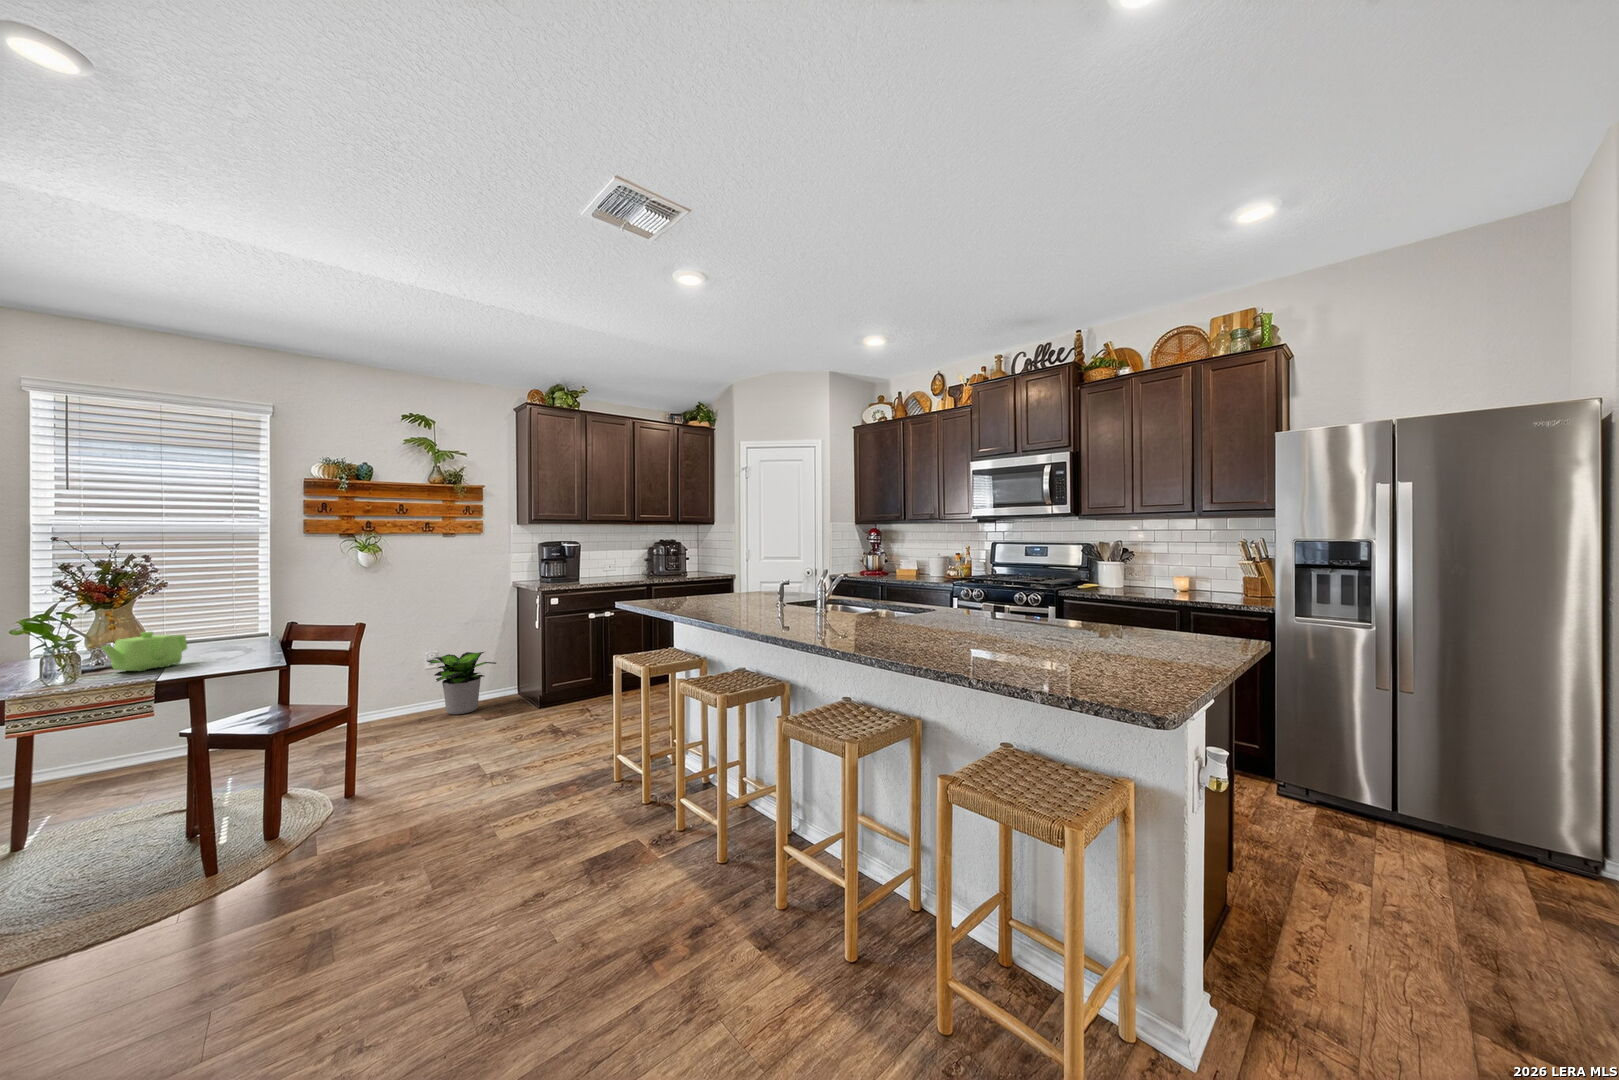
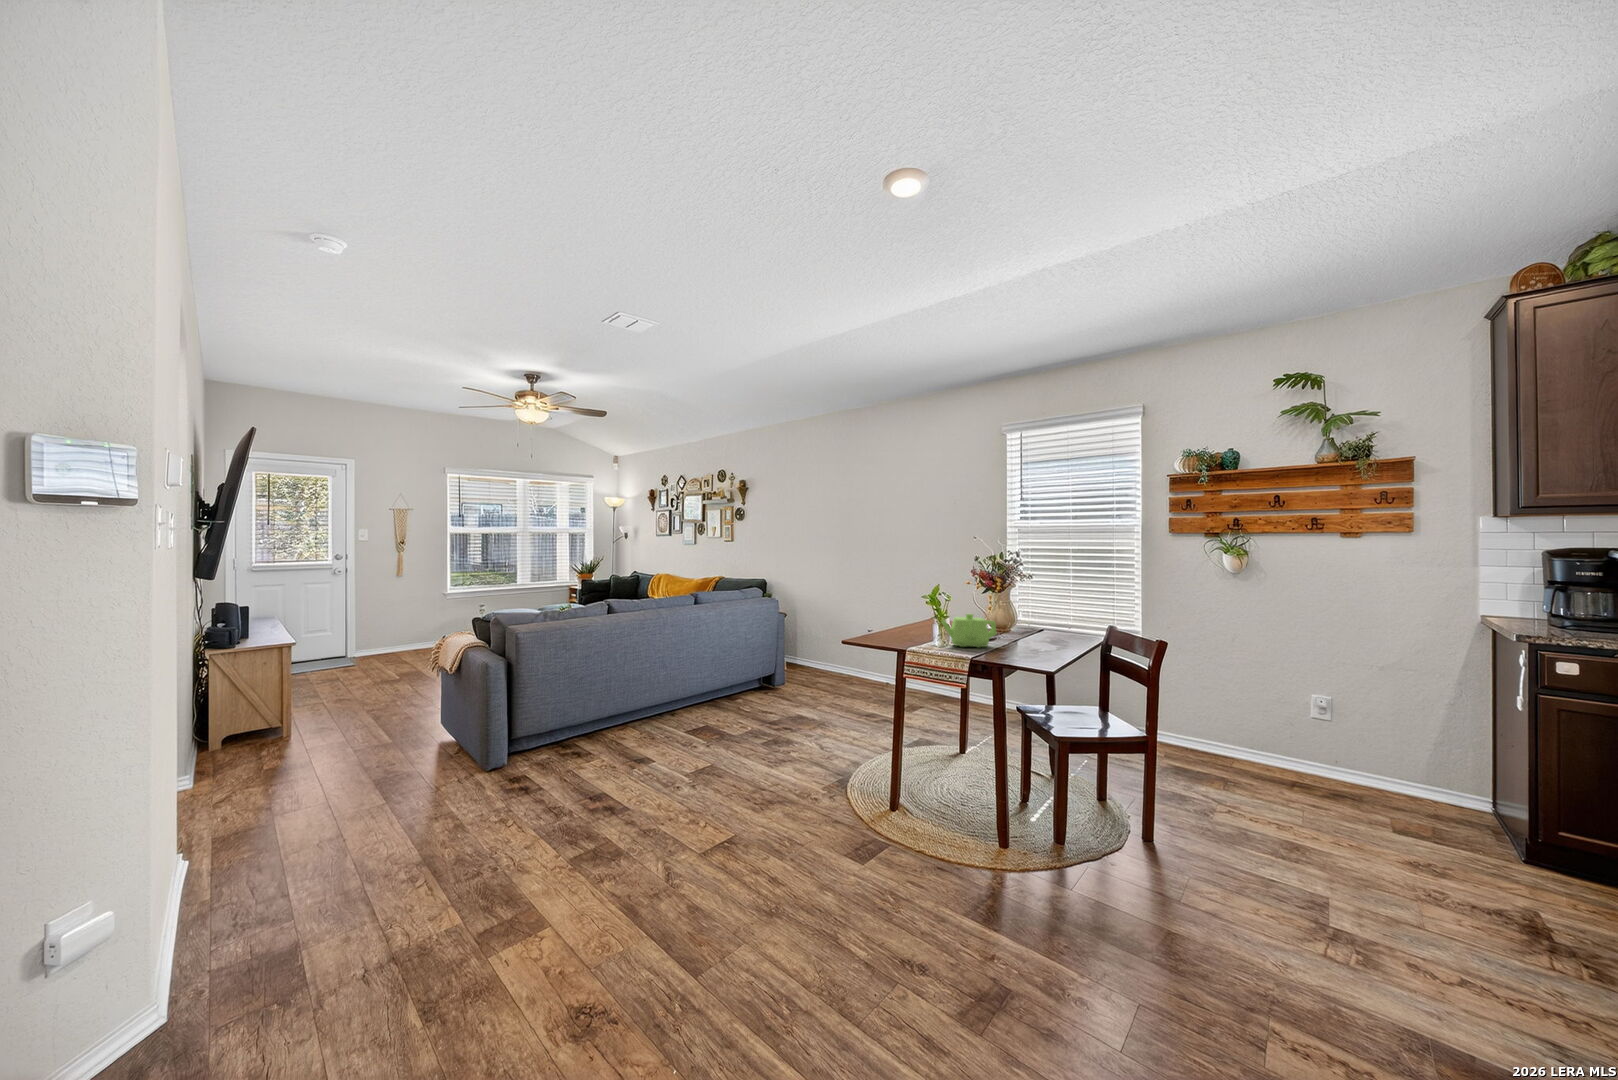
potted plant: present [427,652,496,714] -> none [1304,707,1435,808]

